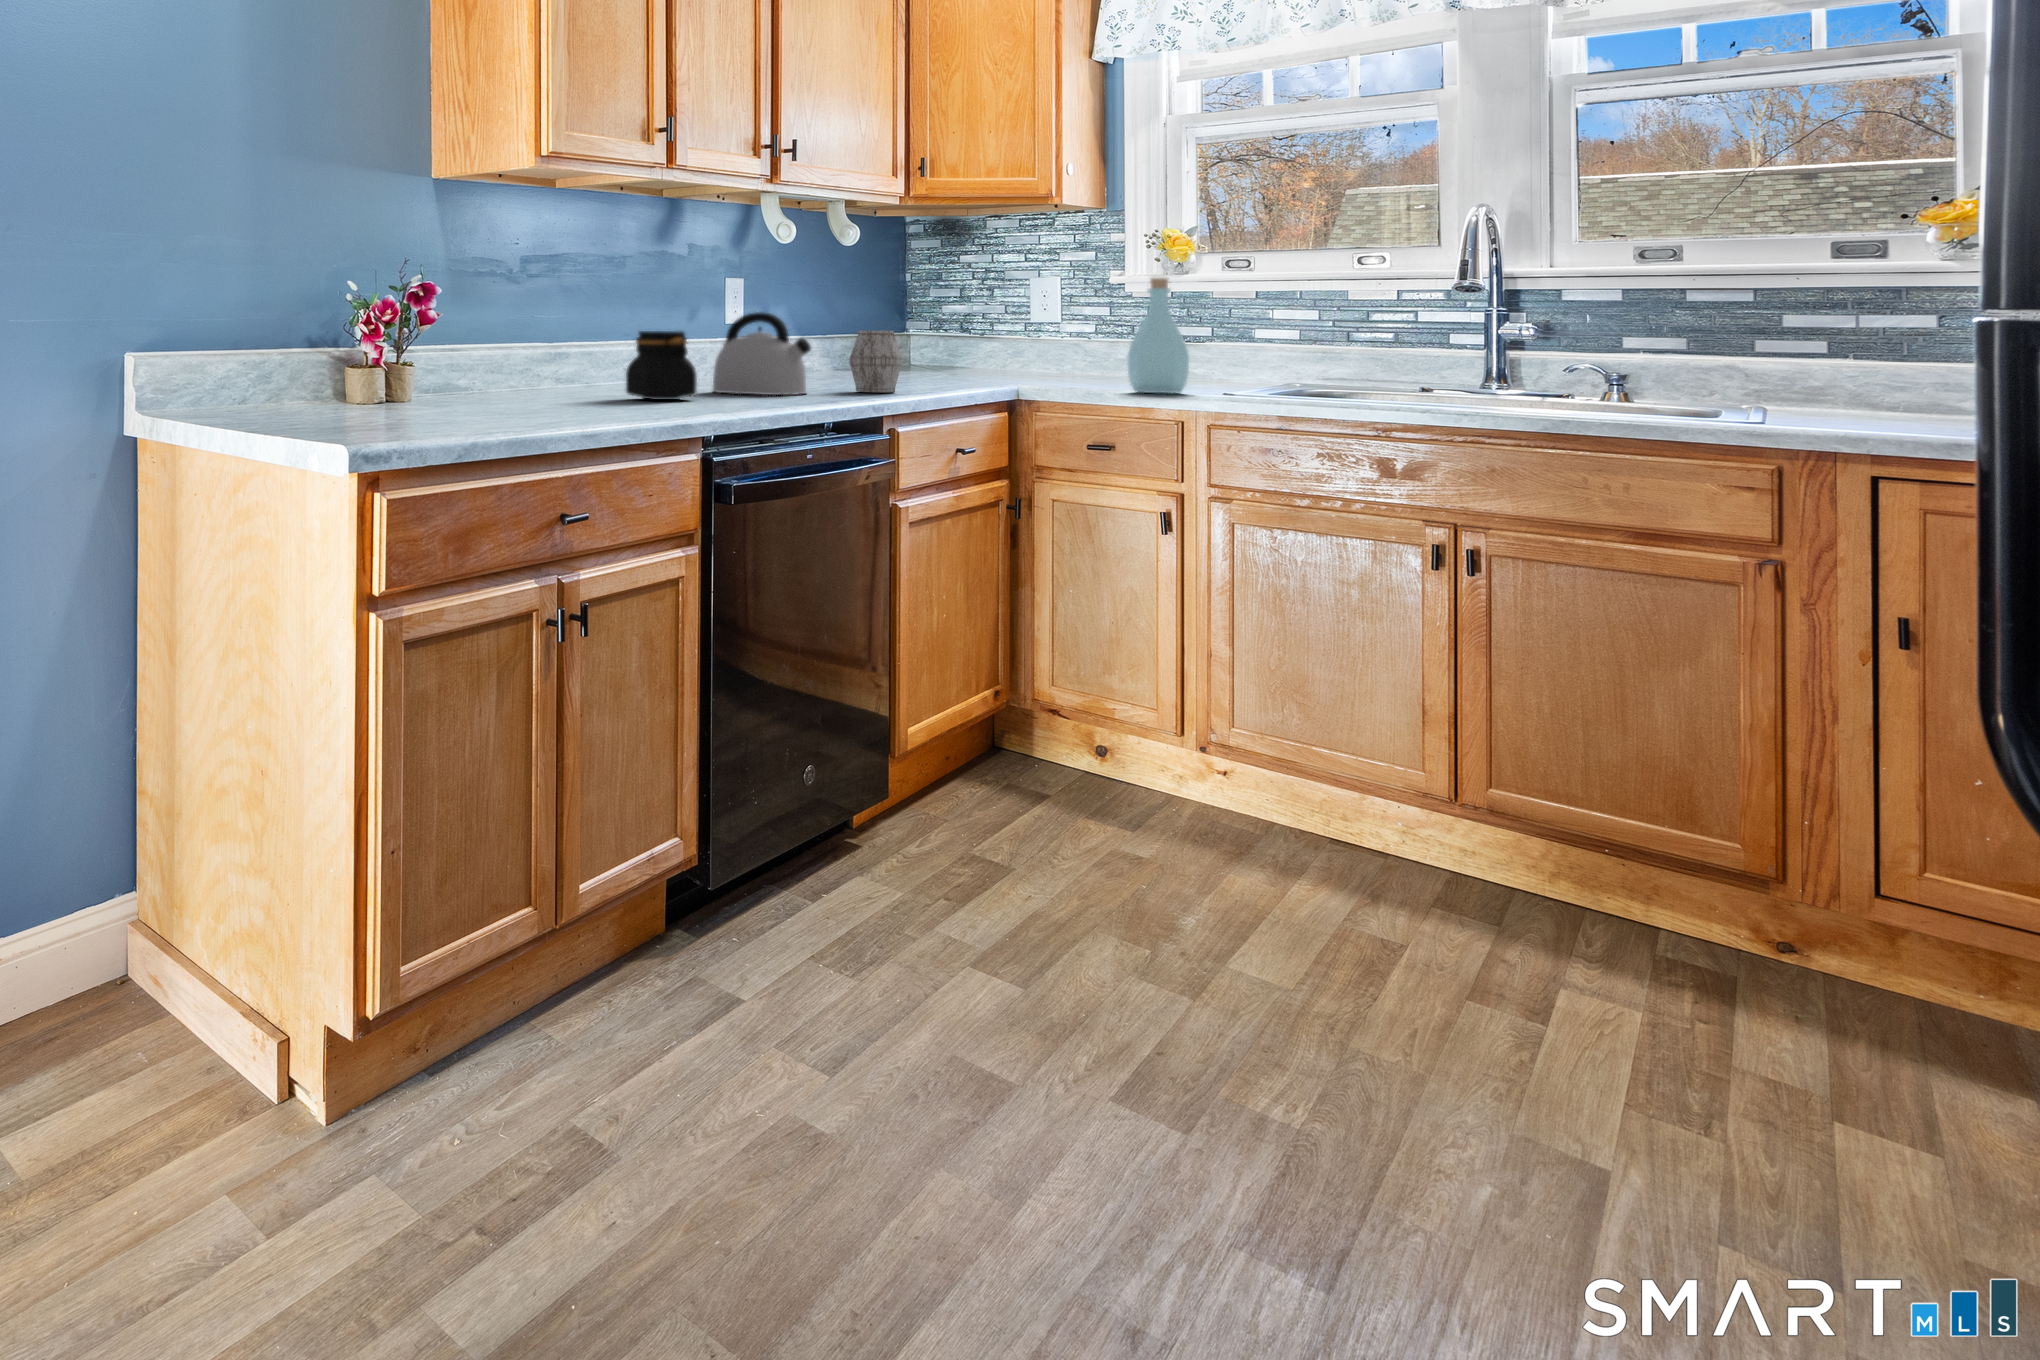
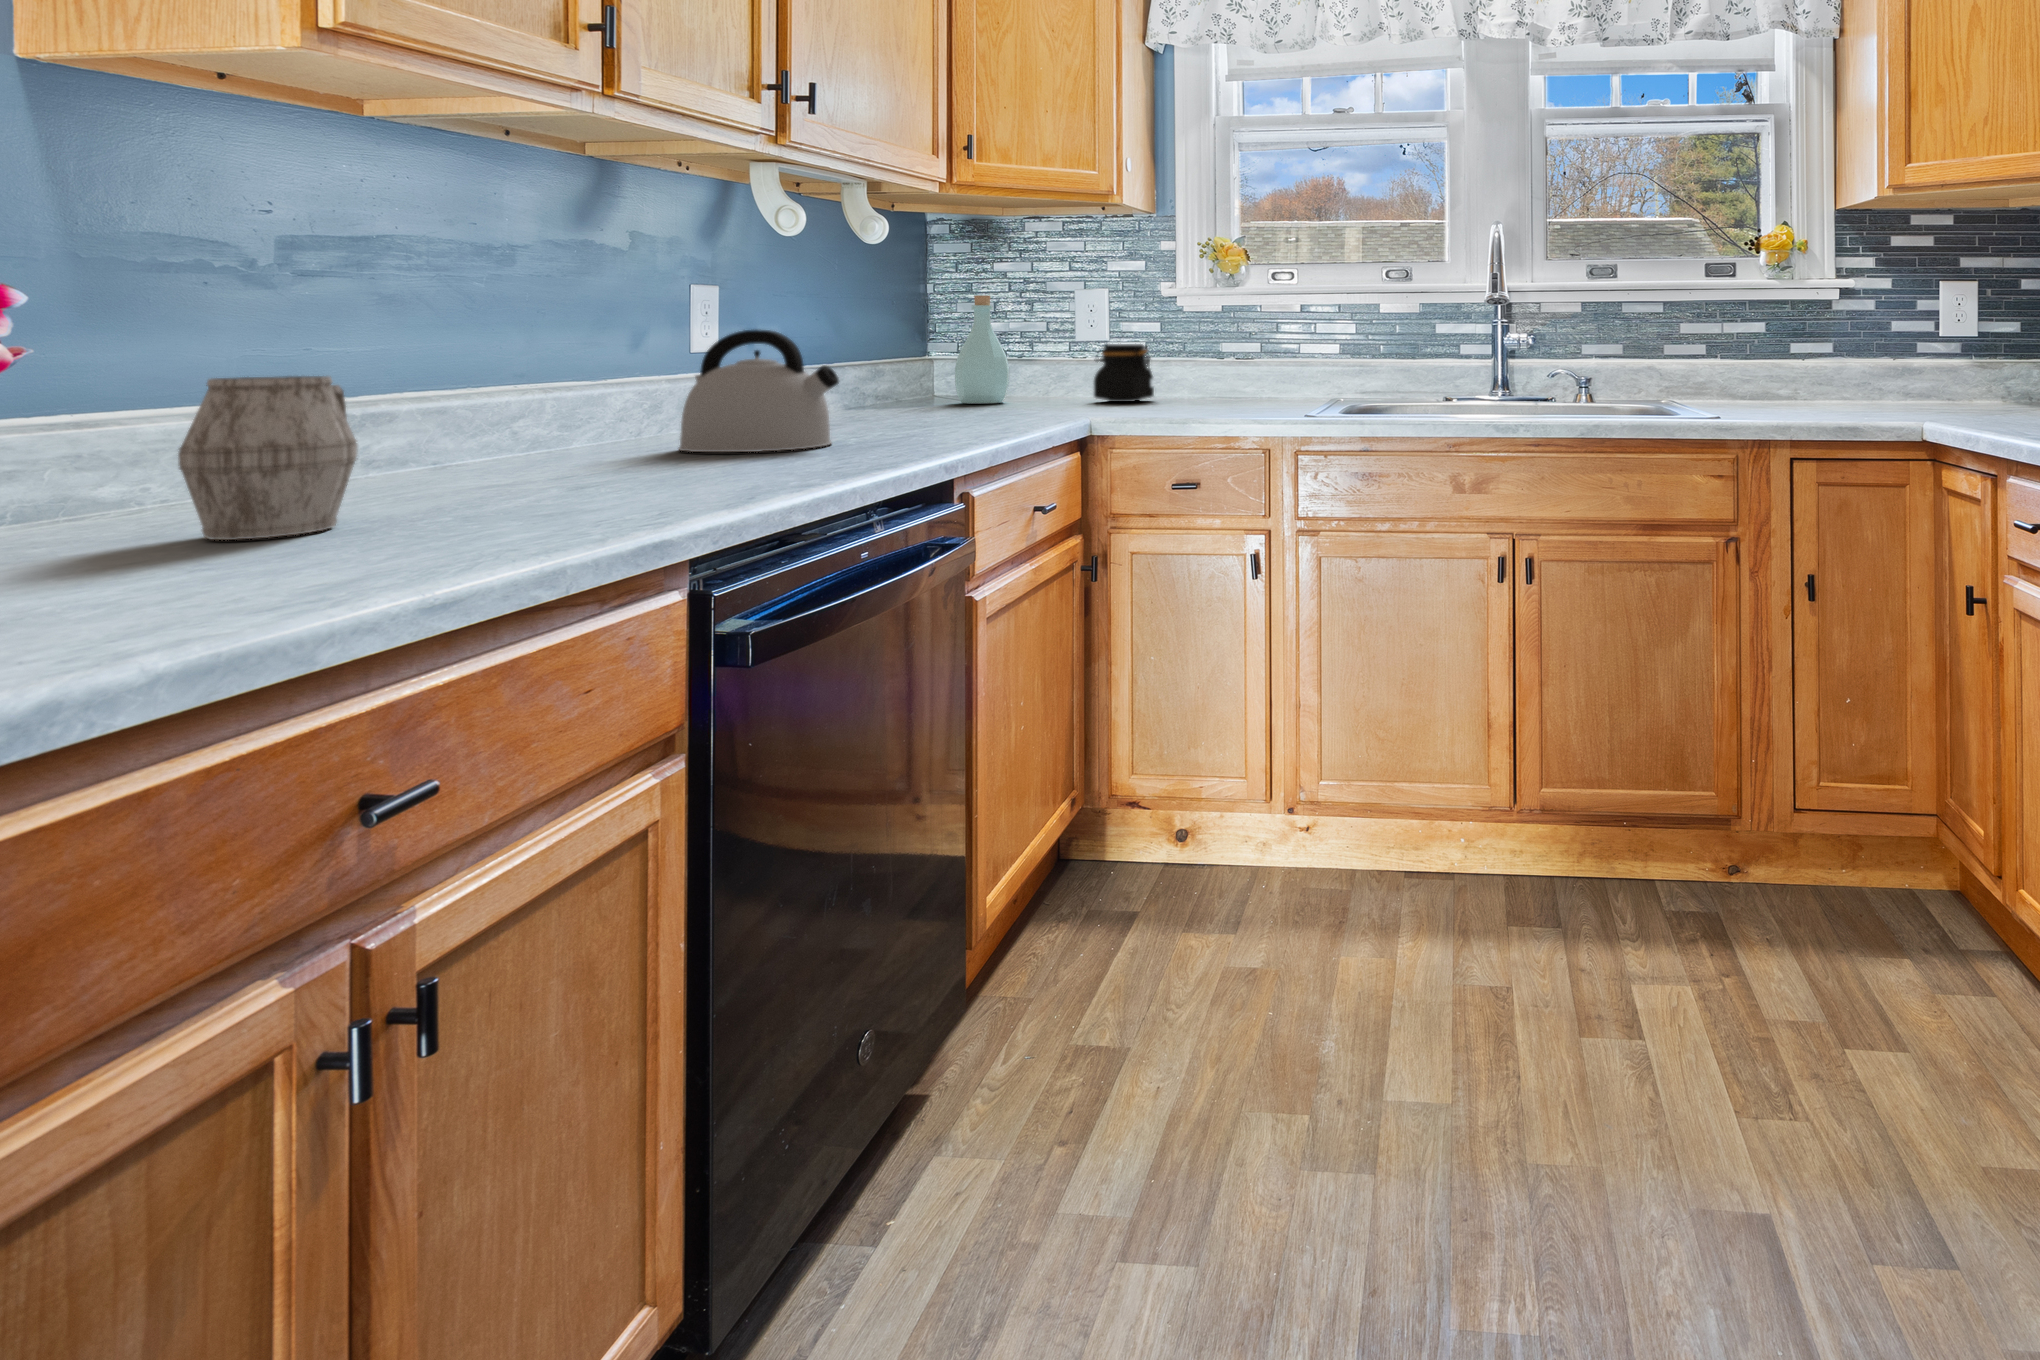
bottle: present [1128,278,1189,393] -> present [955,295,1009,404]
mug: present [850,330,902,392] -> present [178,376,358,540]
jar: present [626,331,697,400] -> present [1094,344,1154,402]

